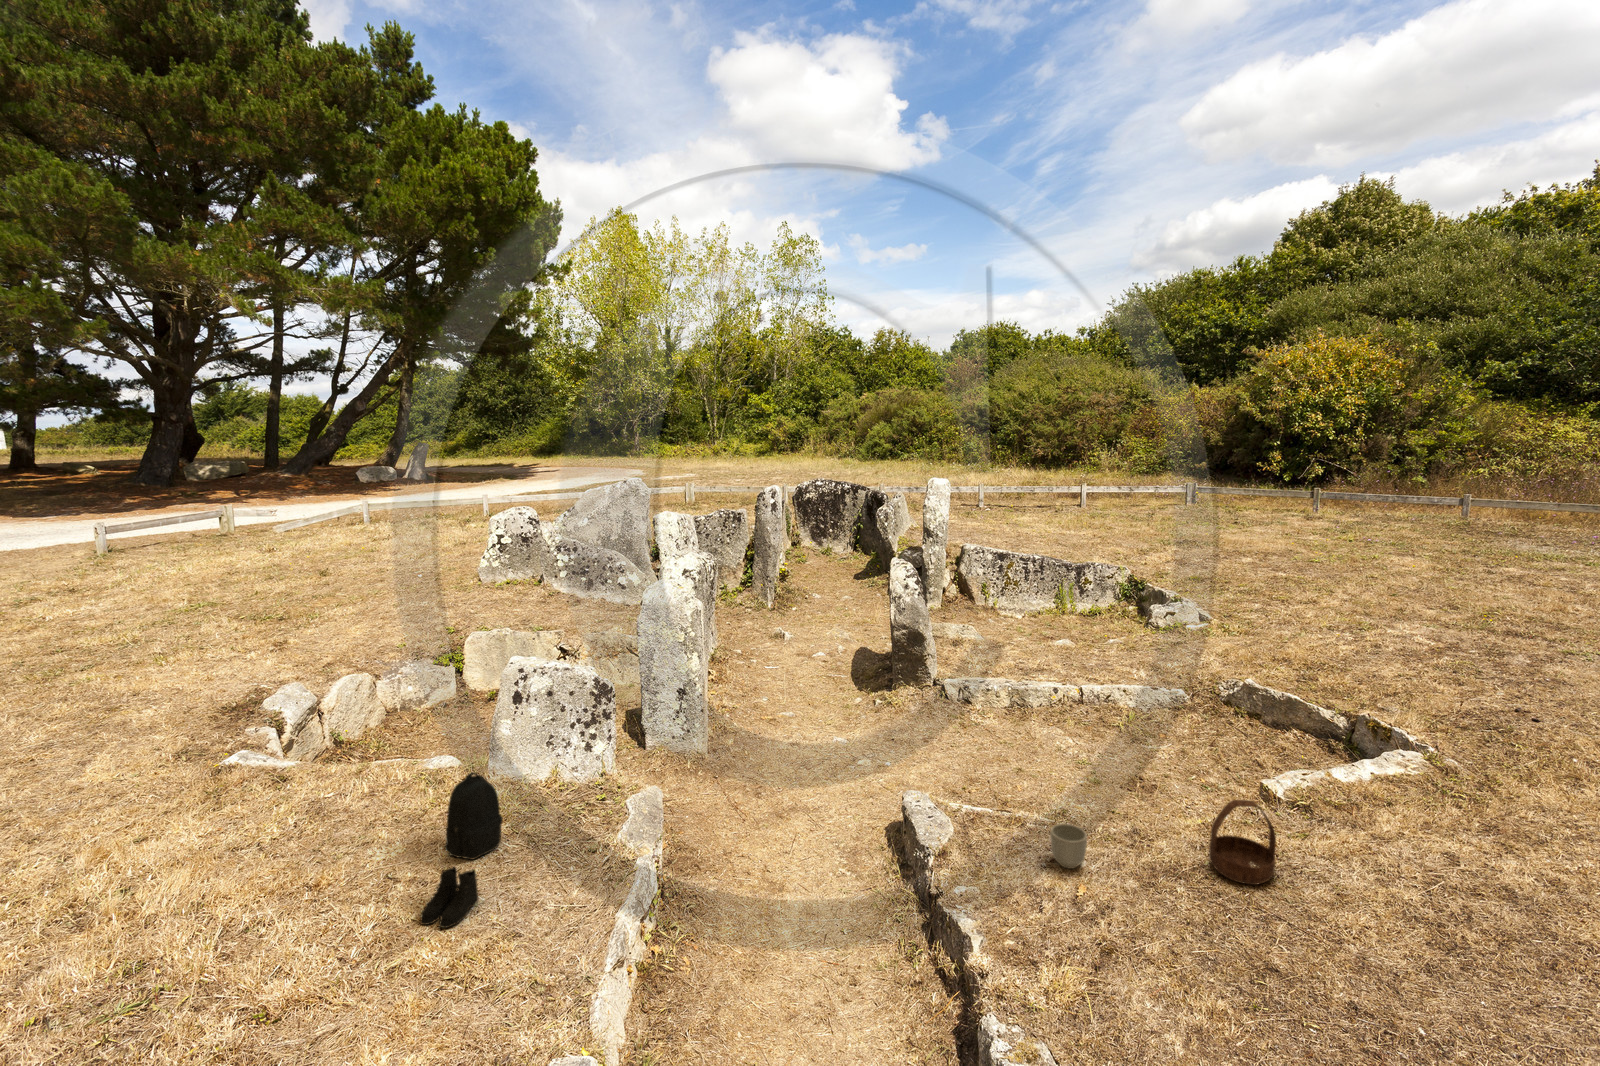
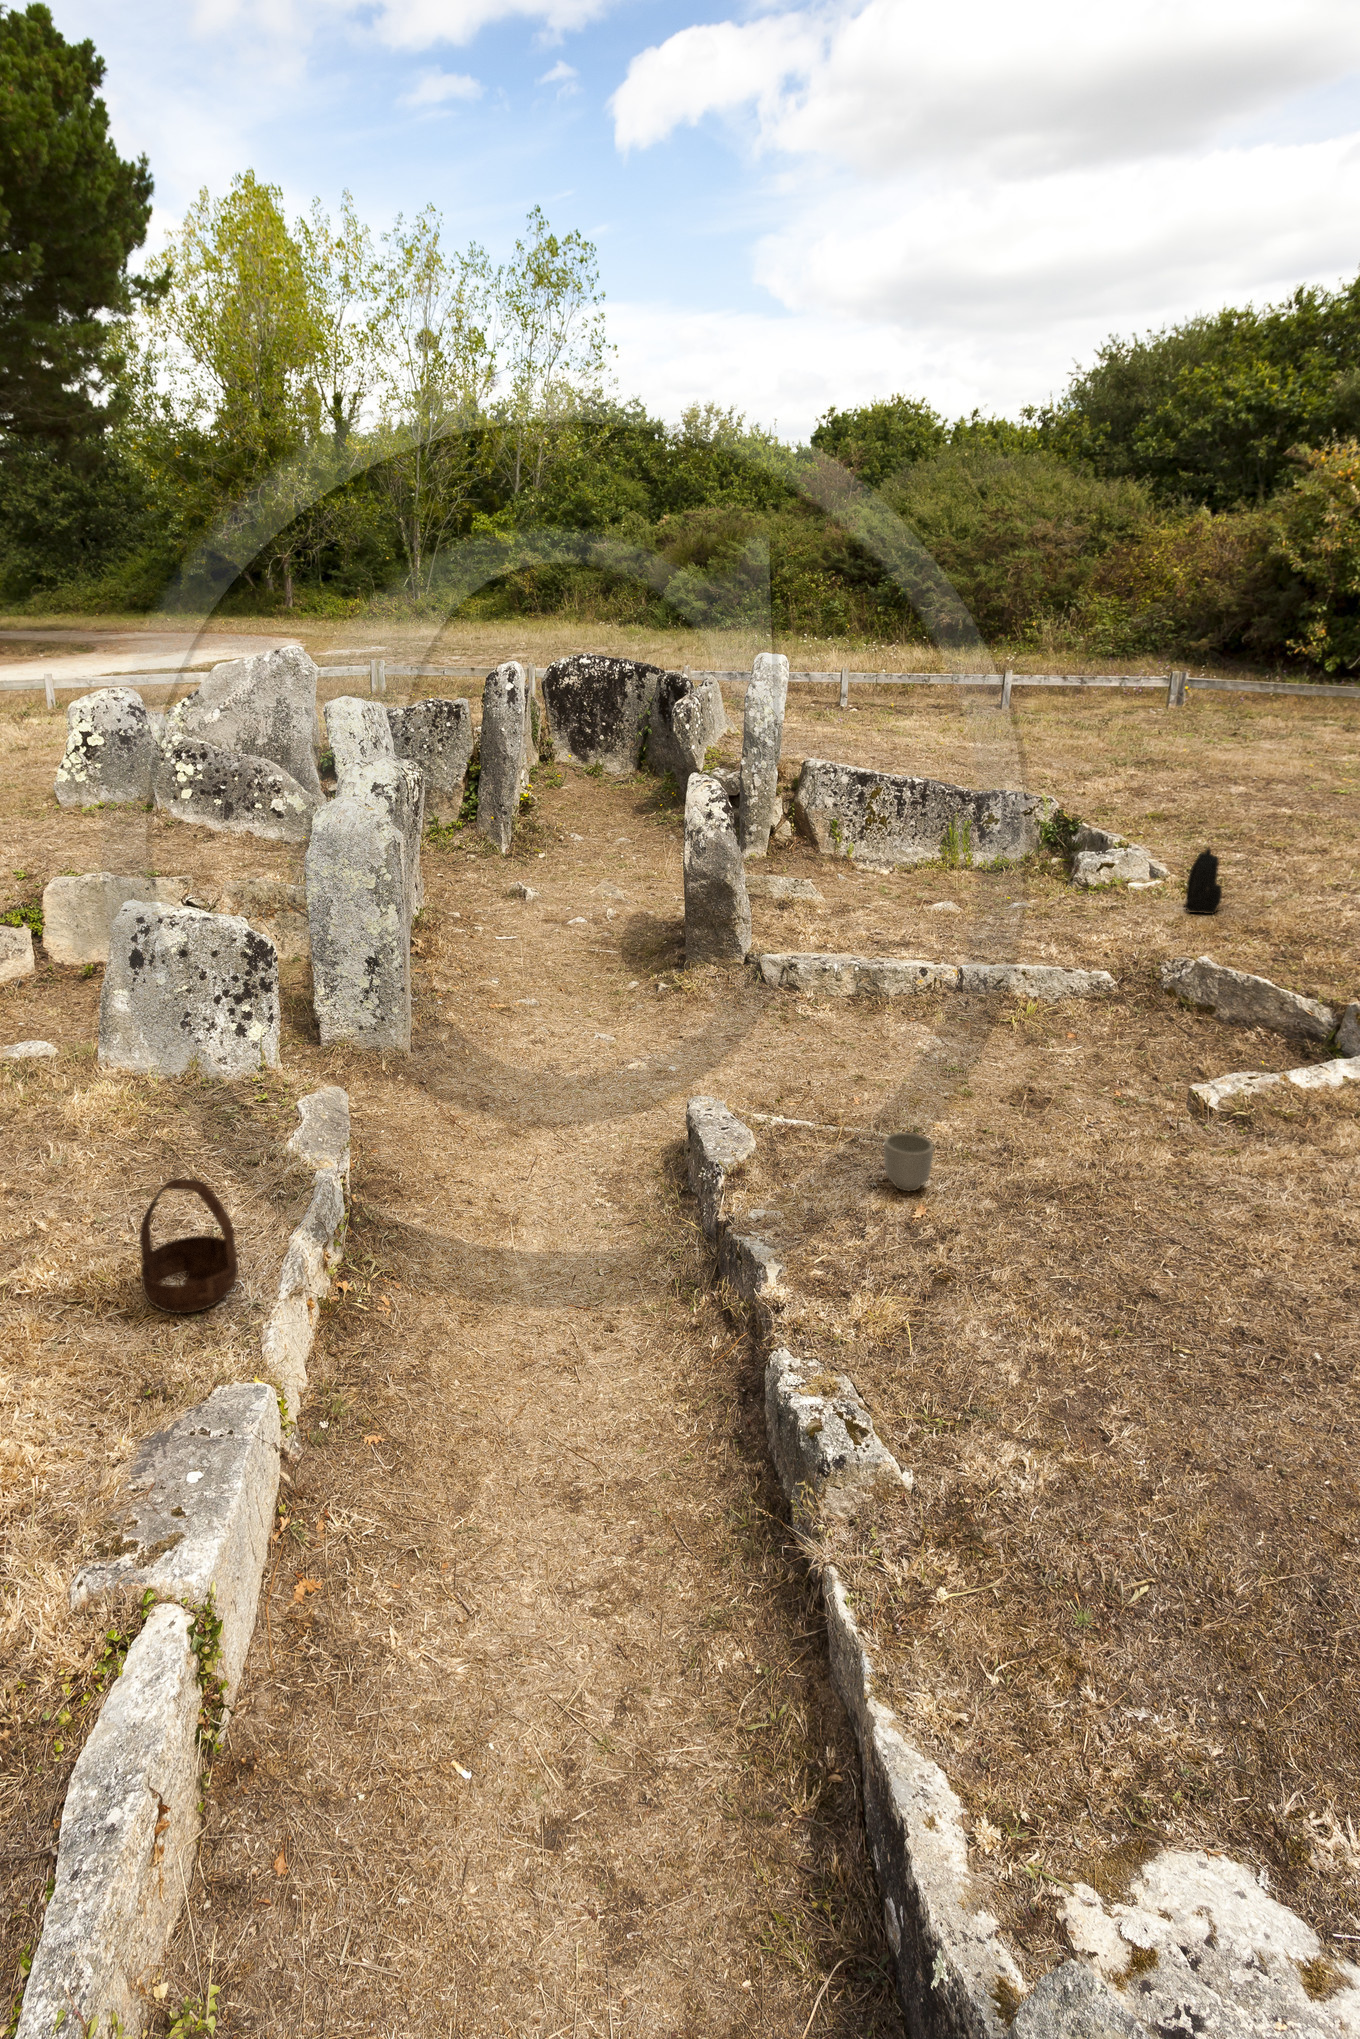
backpack: present [445,772,503,860] -> present [1184,848,1222,914]
basket: present [1209,800,1276,885] -> present [140,1179,238,1313]
boots: present [420,867,478,928] -> none [31,1168,106,1242]

